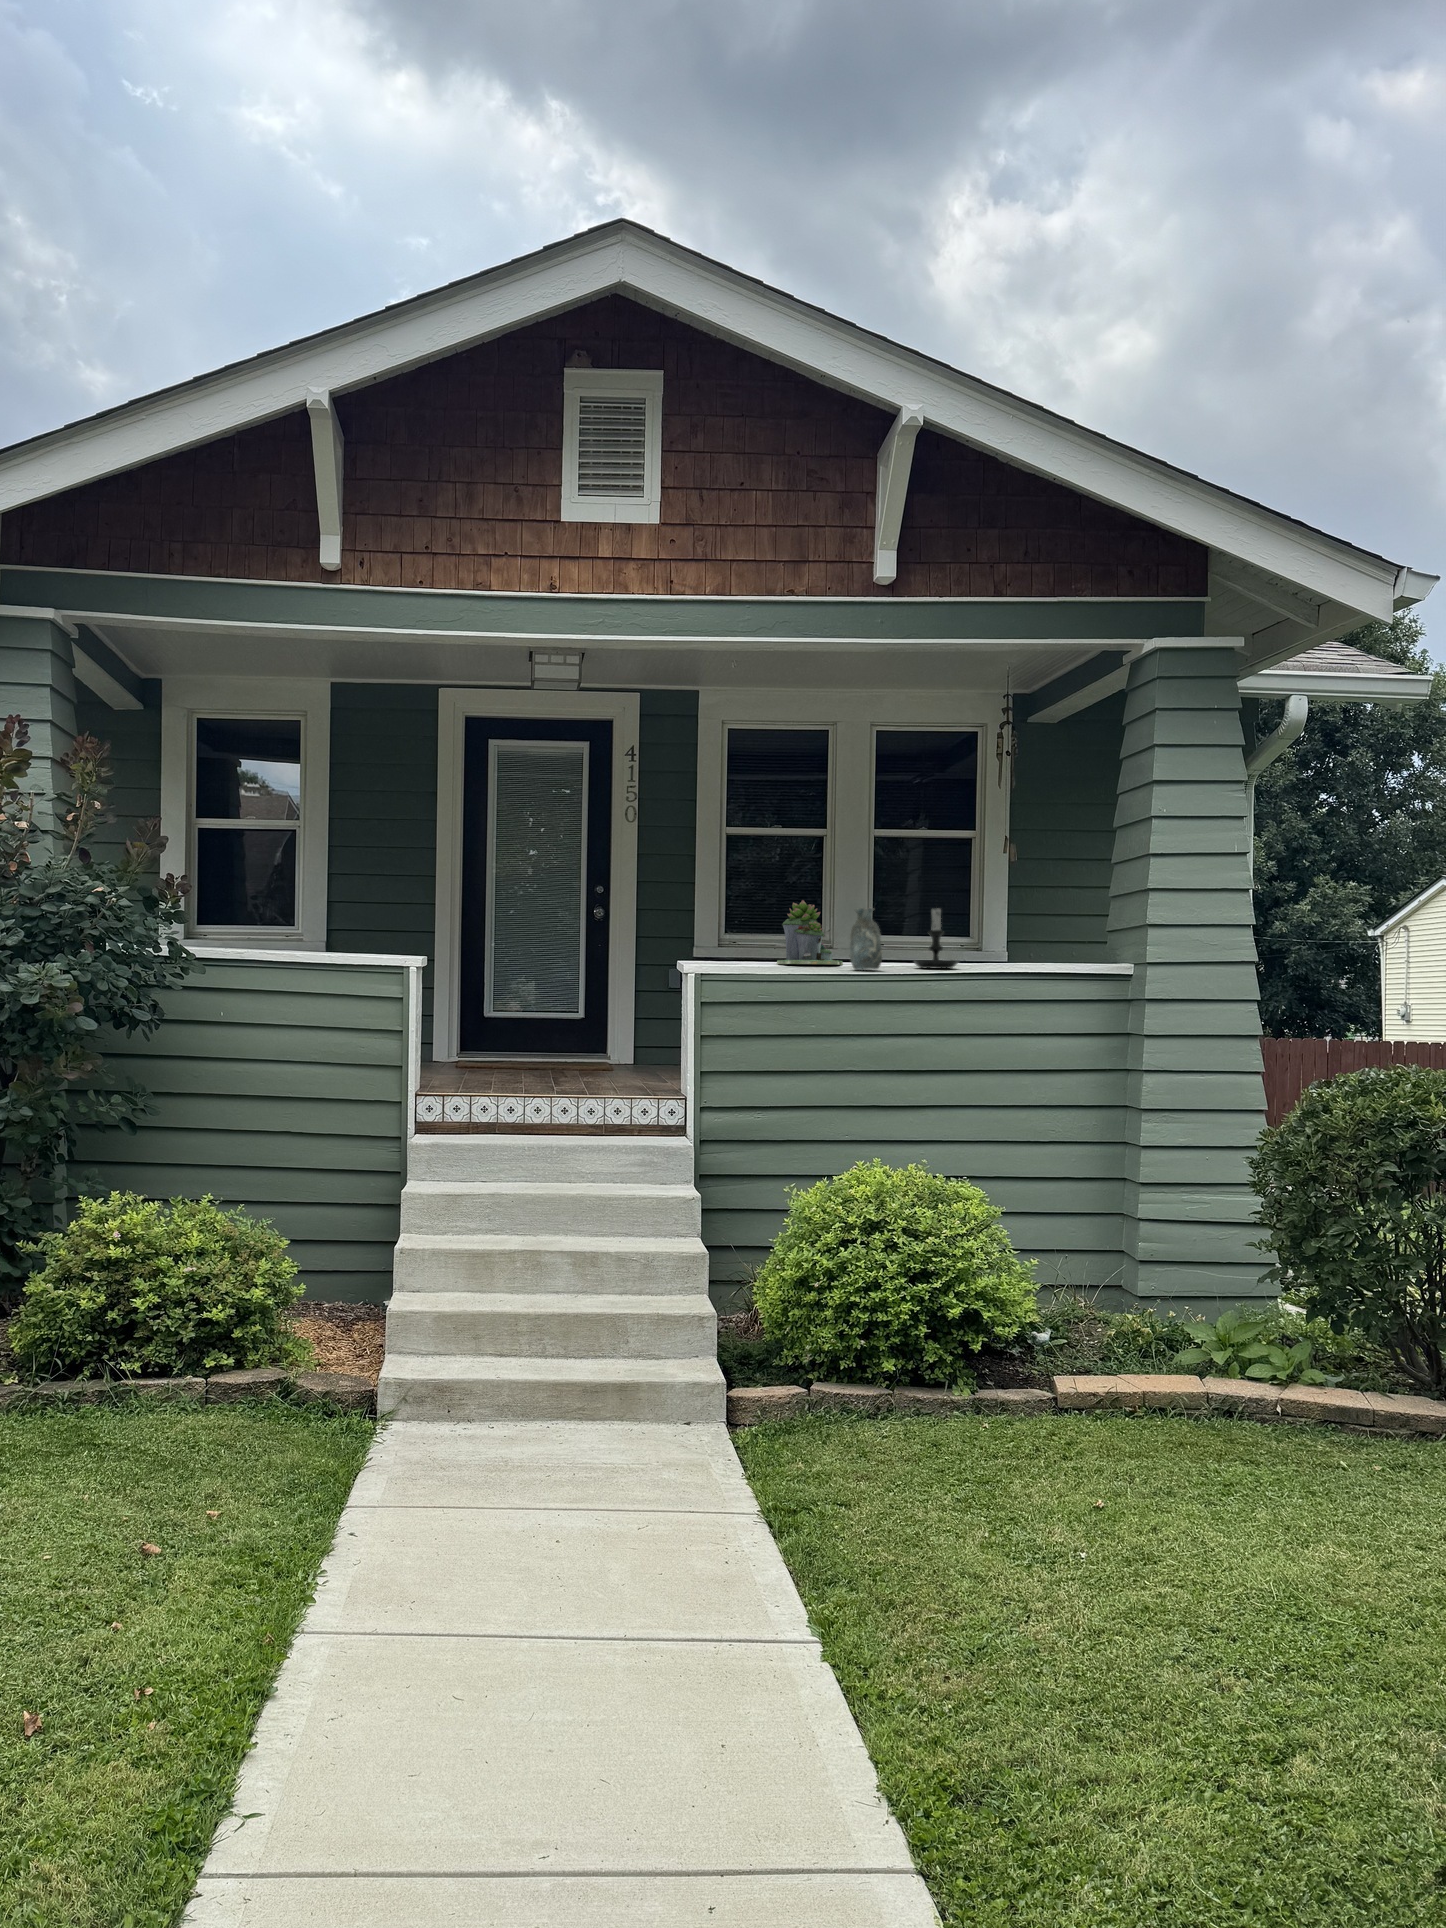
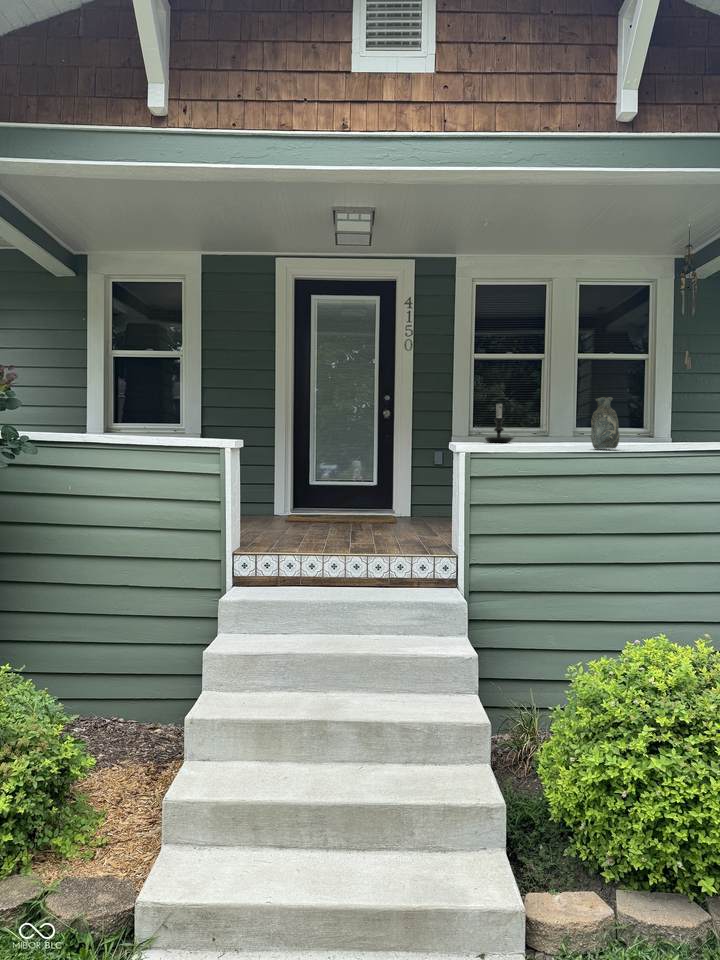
succulent planter: present [777,900,843,965] -> none [520,396,573,446]
candle holder: present [914,908,959,969] -> present [485,403,514,443]

